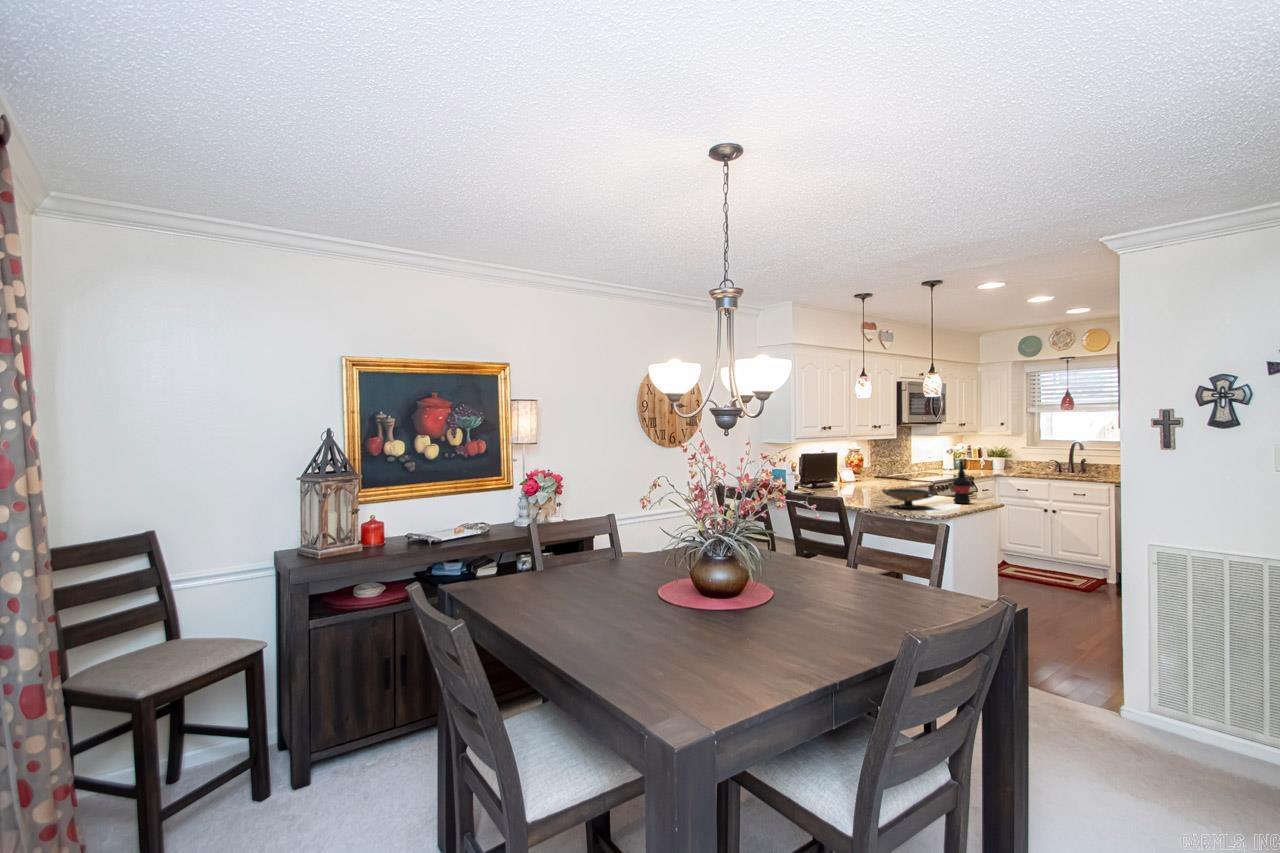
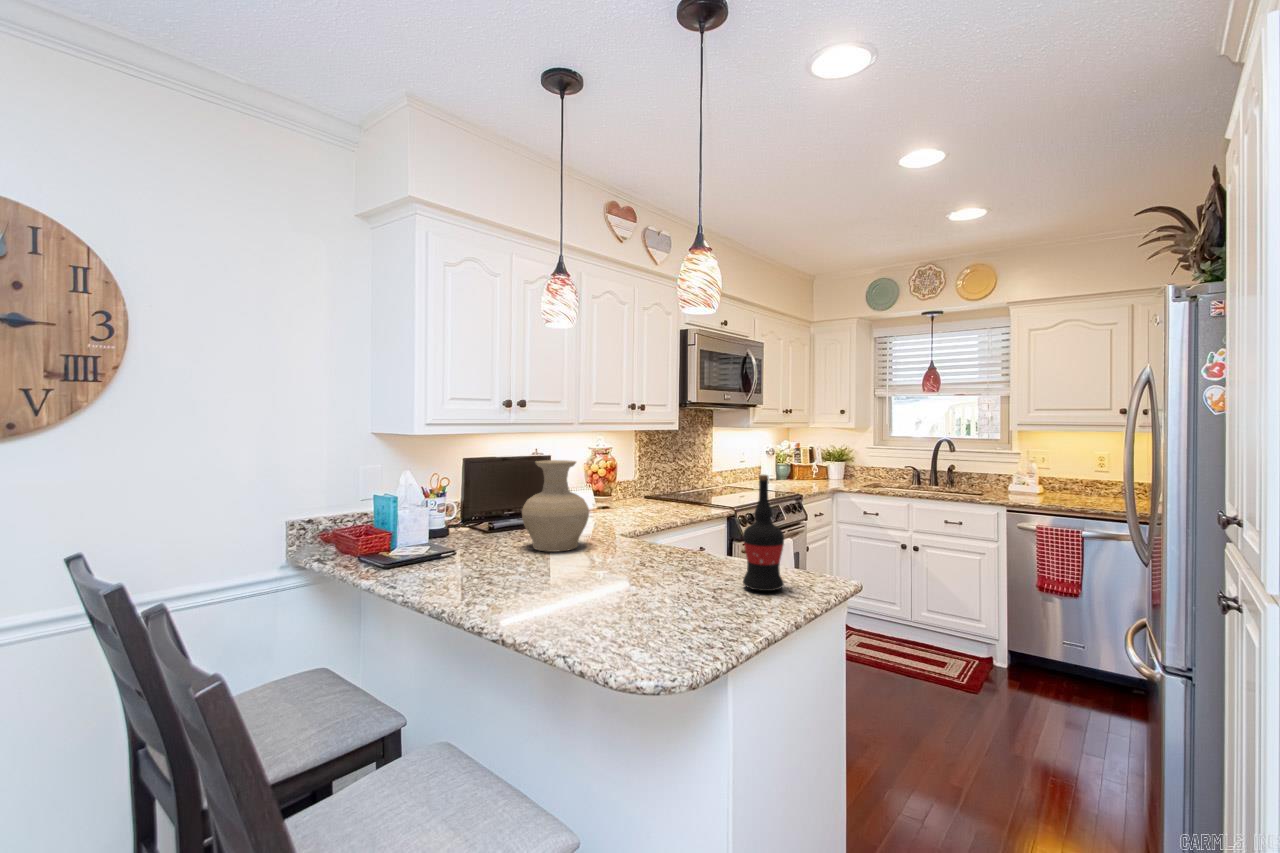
vase: none [842,456,873,495] -> present [522,460,589,552]
decorative bowl: present [882,489,936,508] -> none [548,556,682,626]

